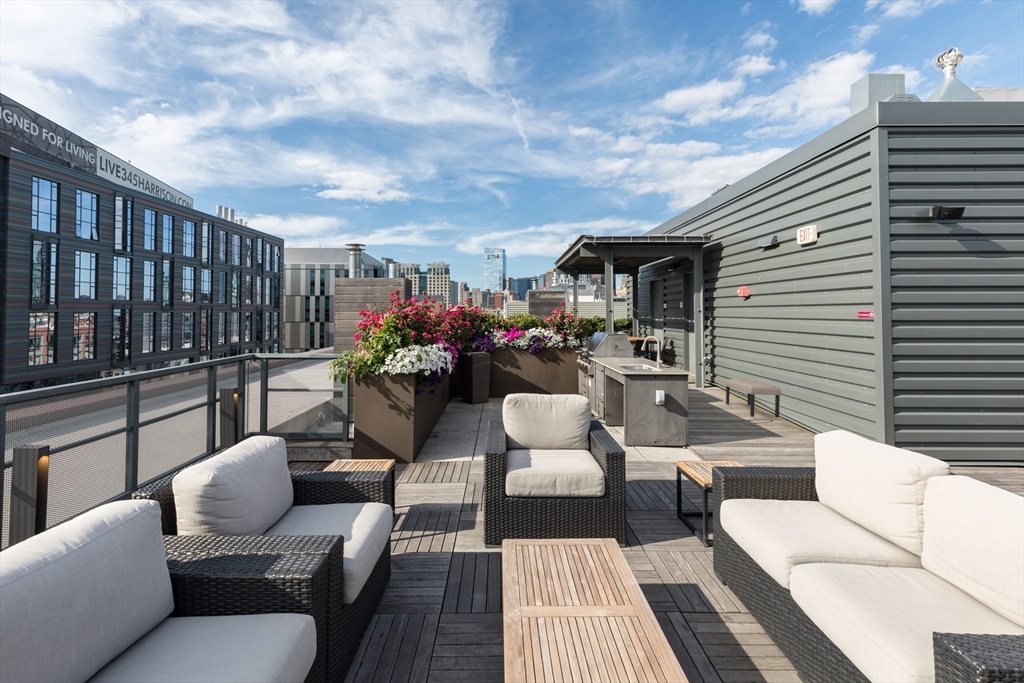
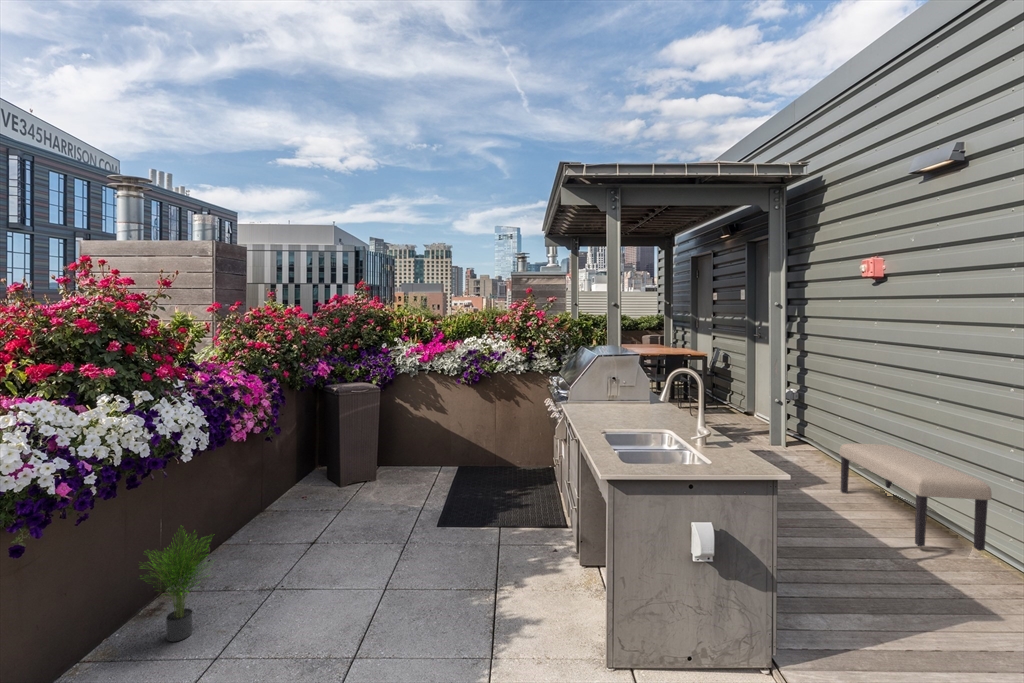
potted plant: none [441,397,471,439] -> present [149,530,209,642]

